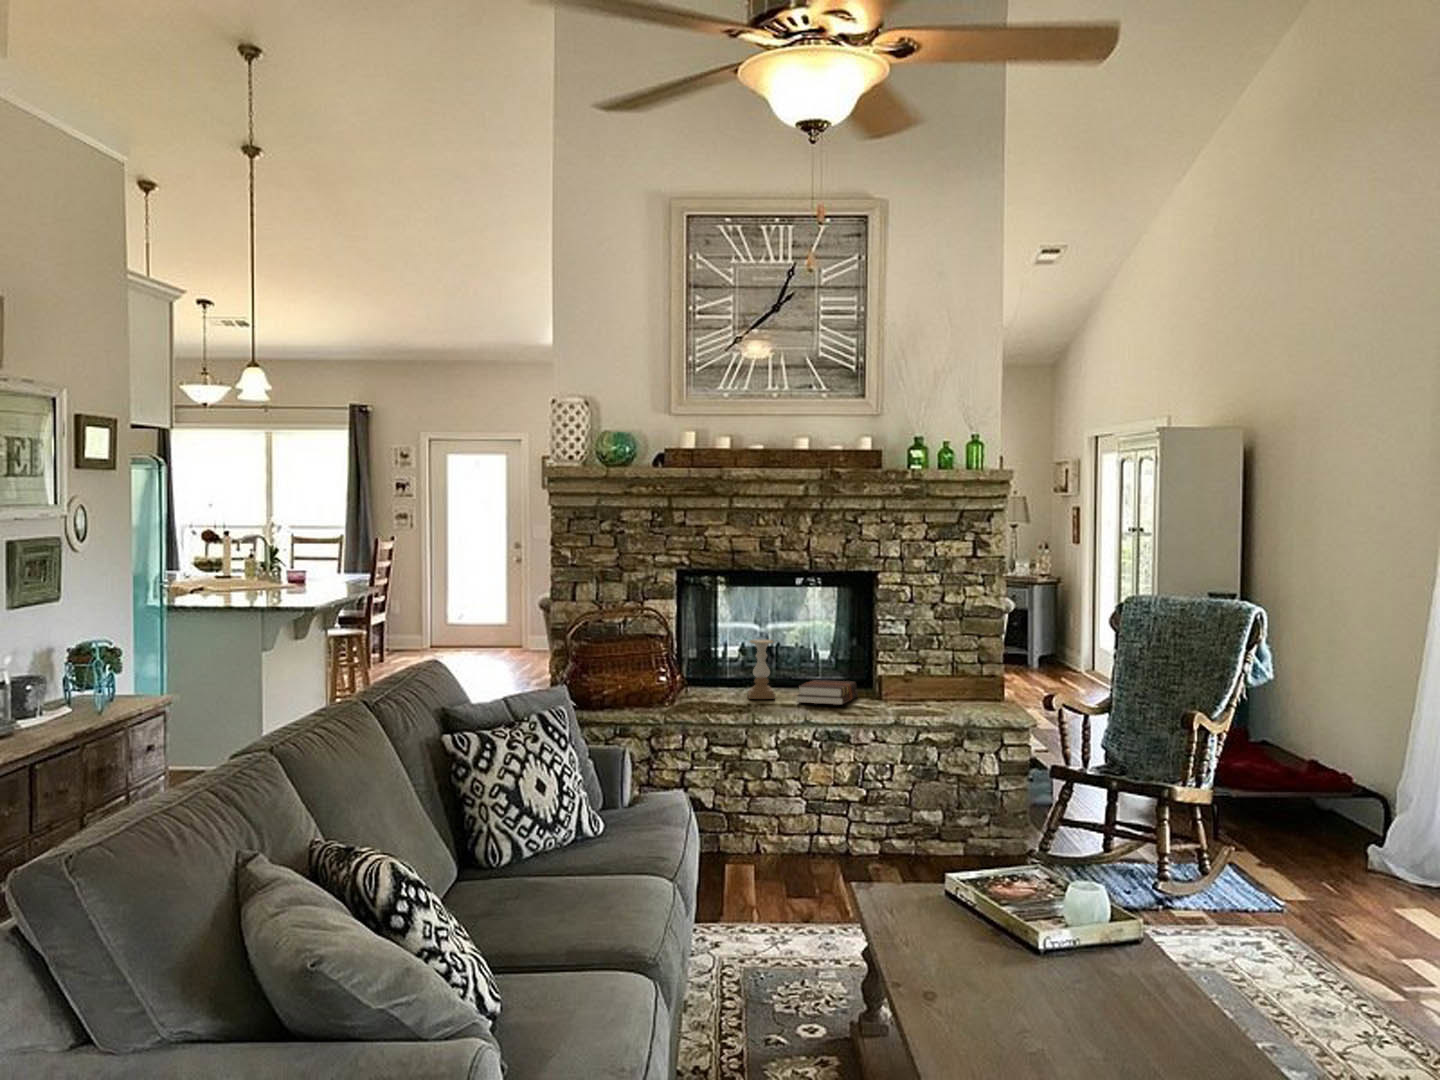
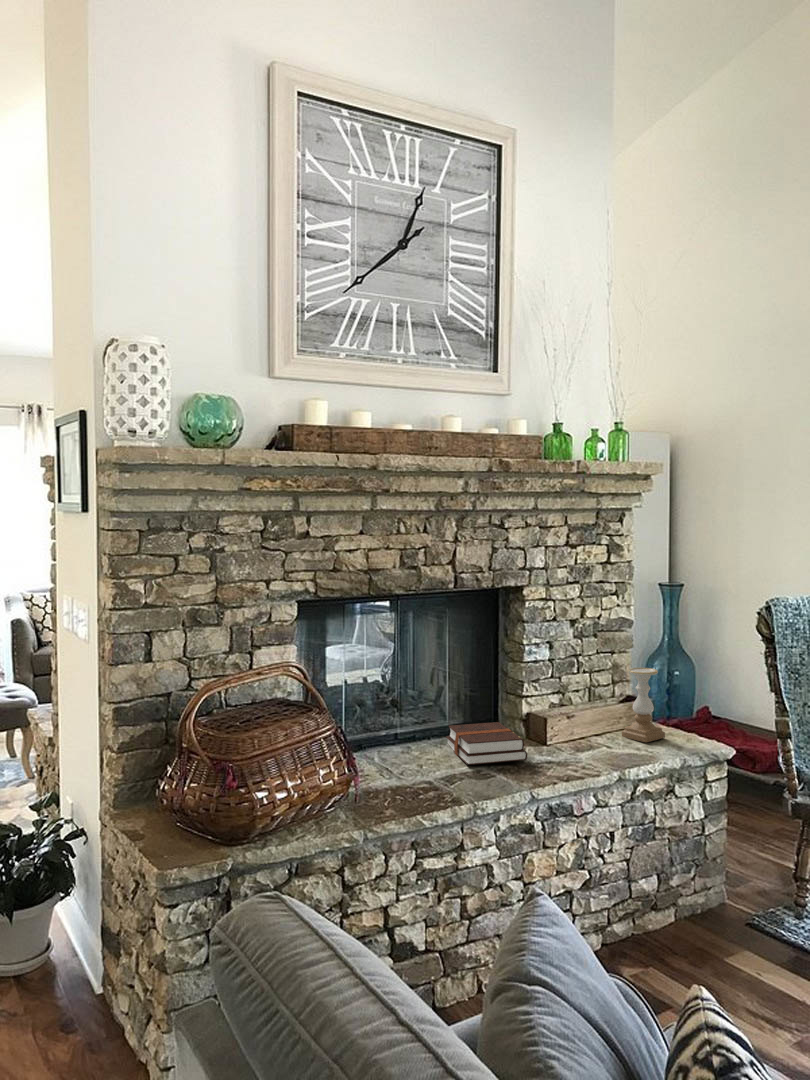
candle holder: present [748,639,775,699] -> present [622,668,665,742]

